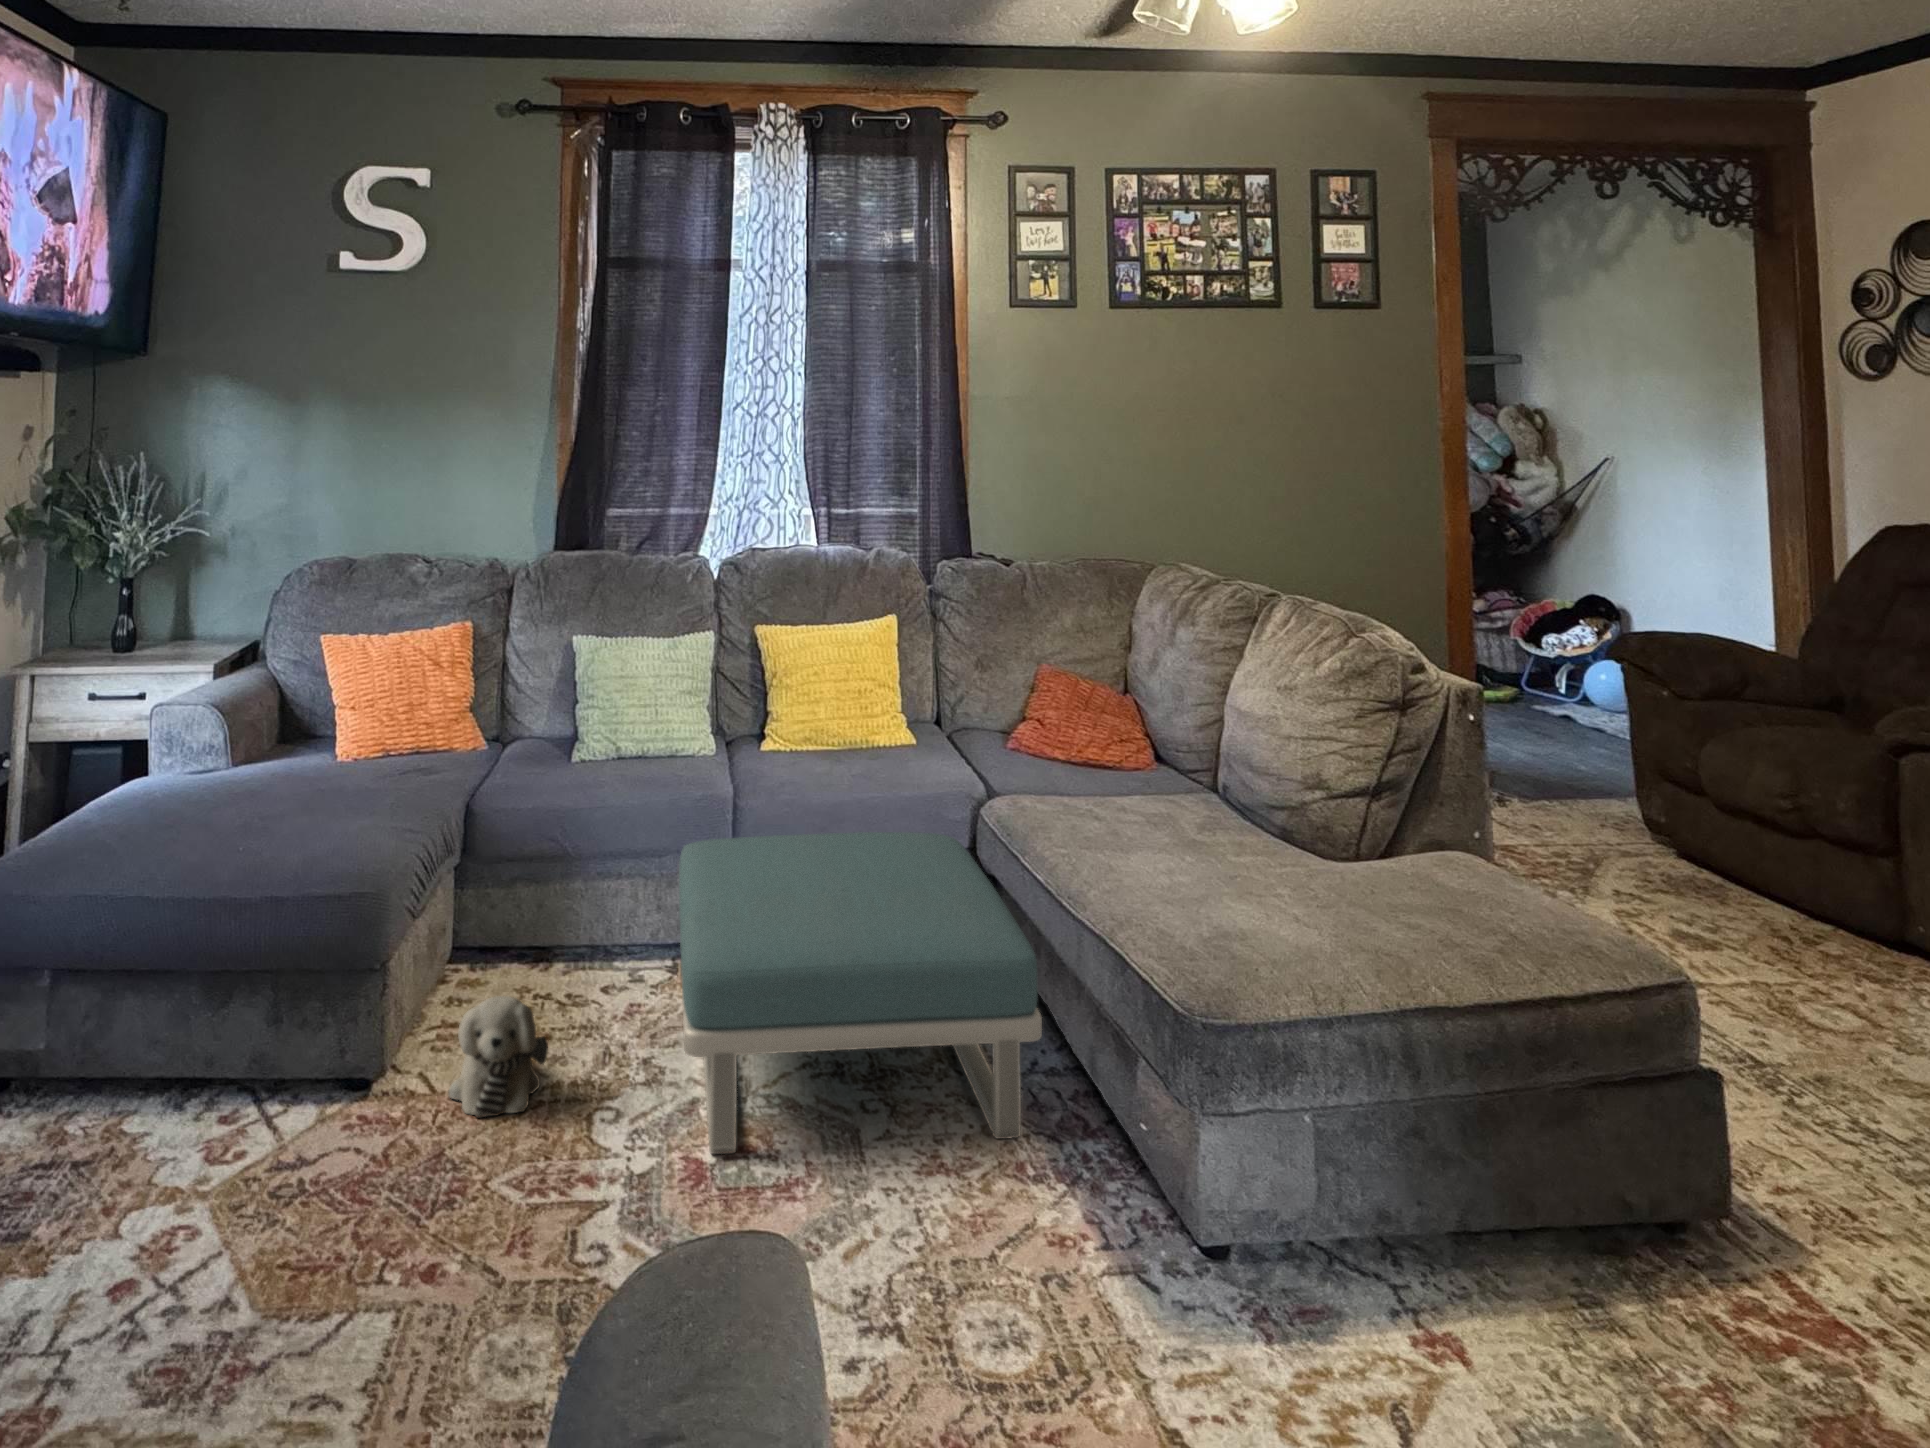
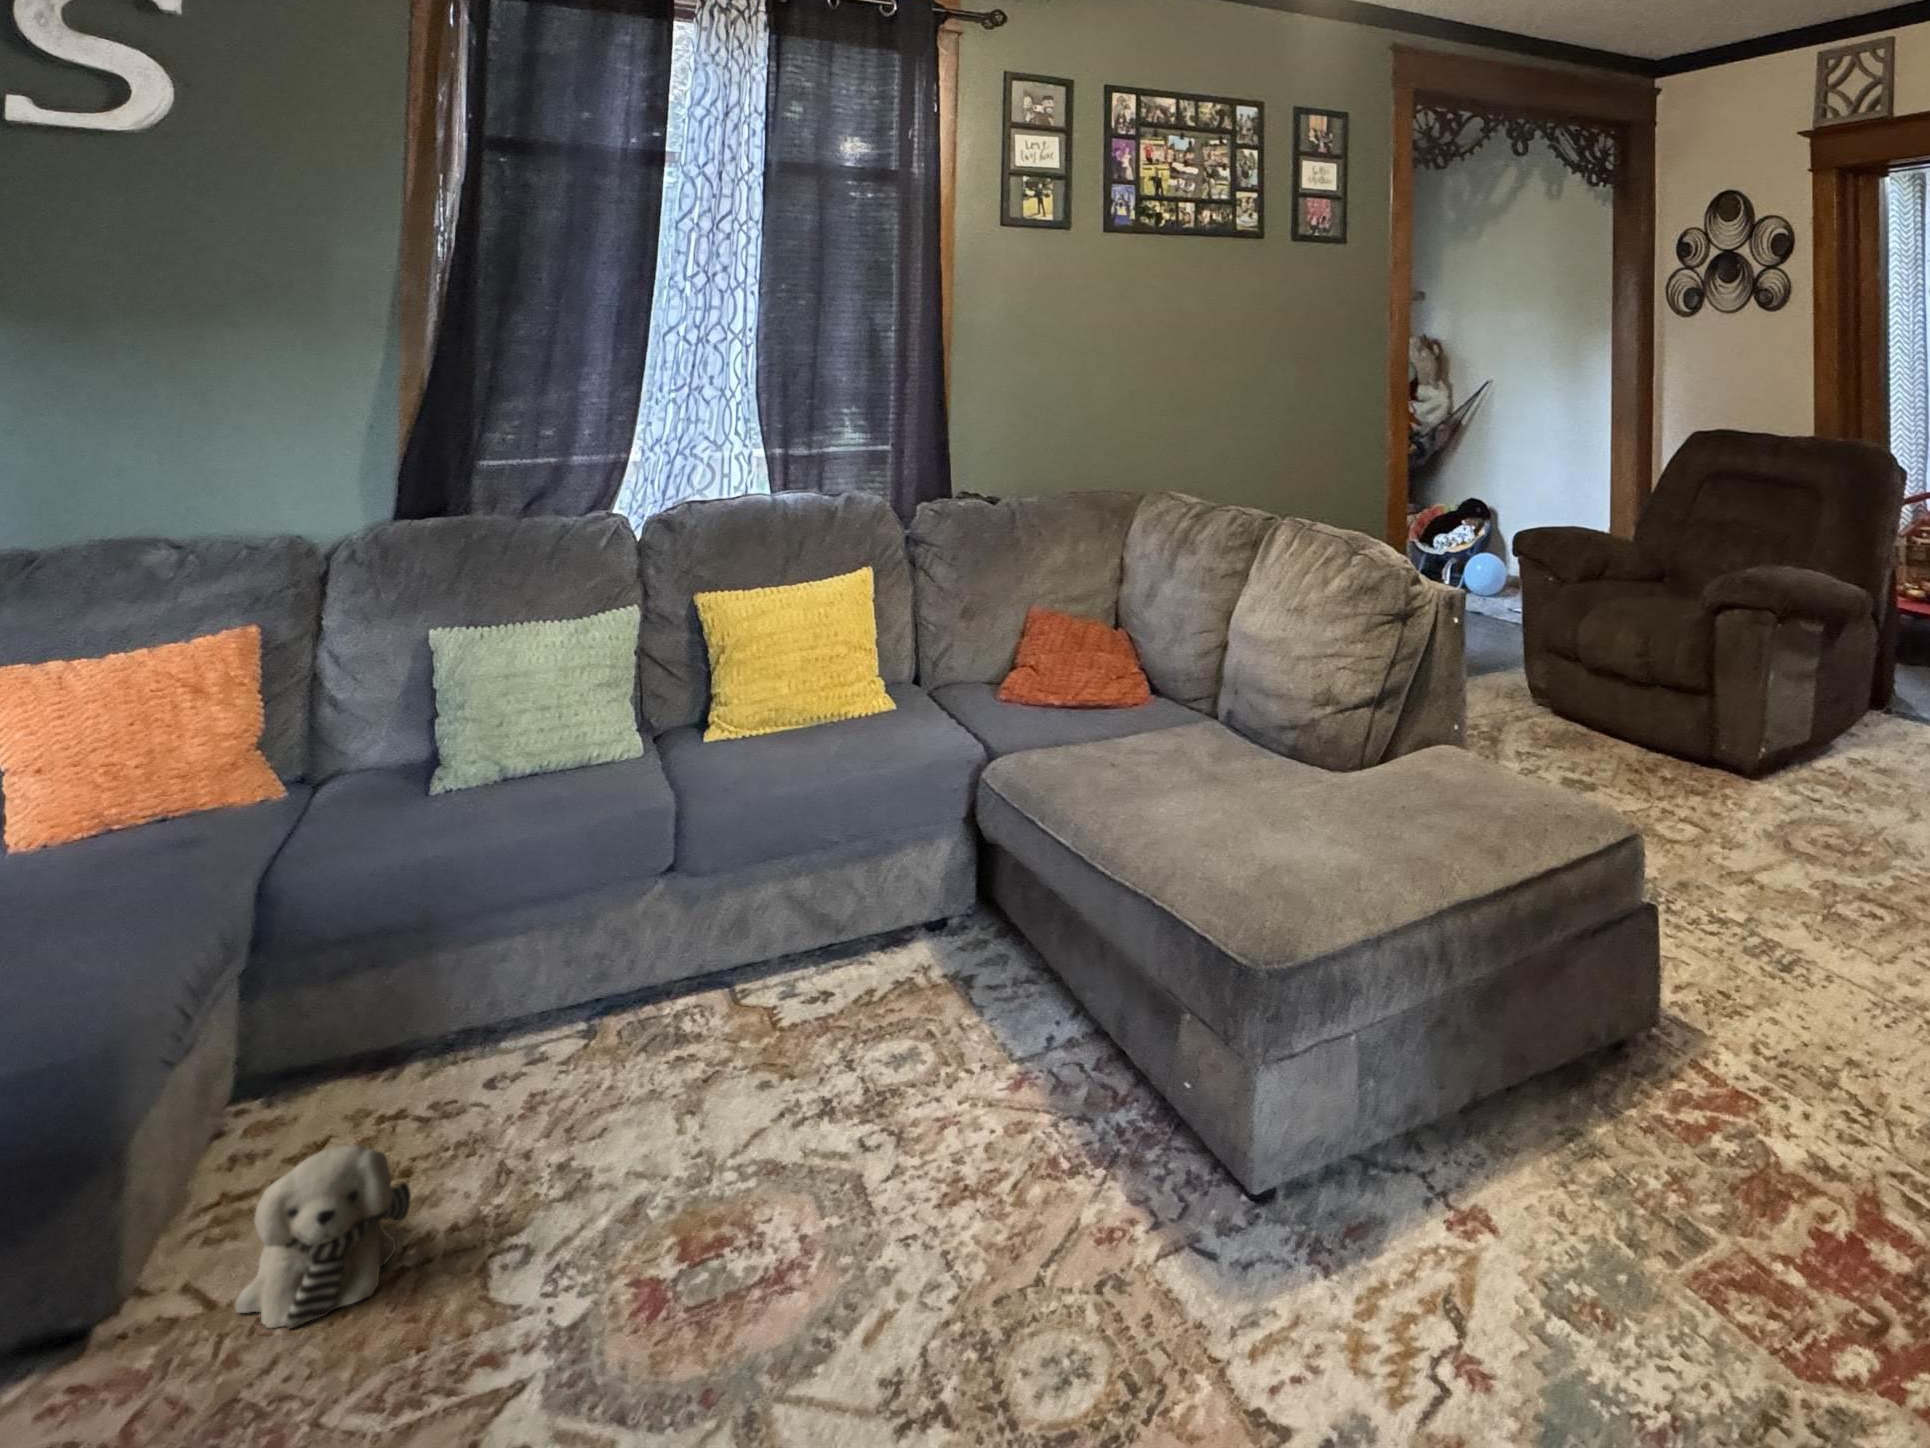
footstool: present [679,832,1042,1154] -> none [603,809,1076,1267]

